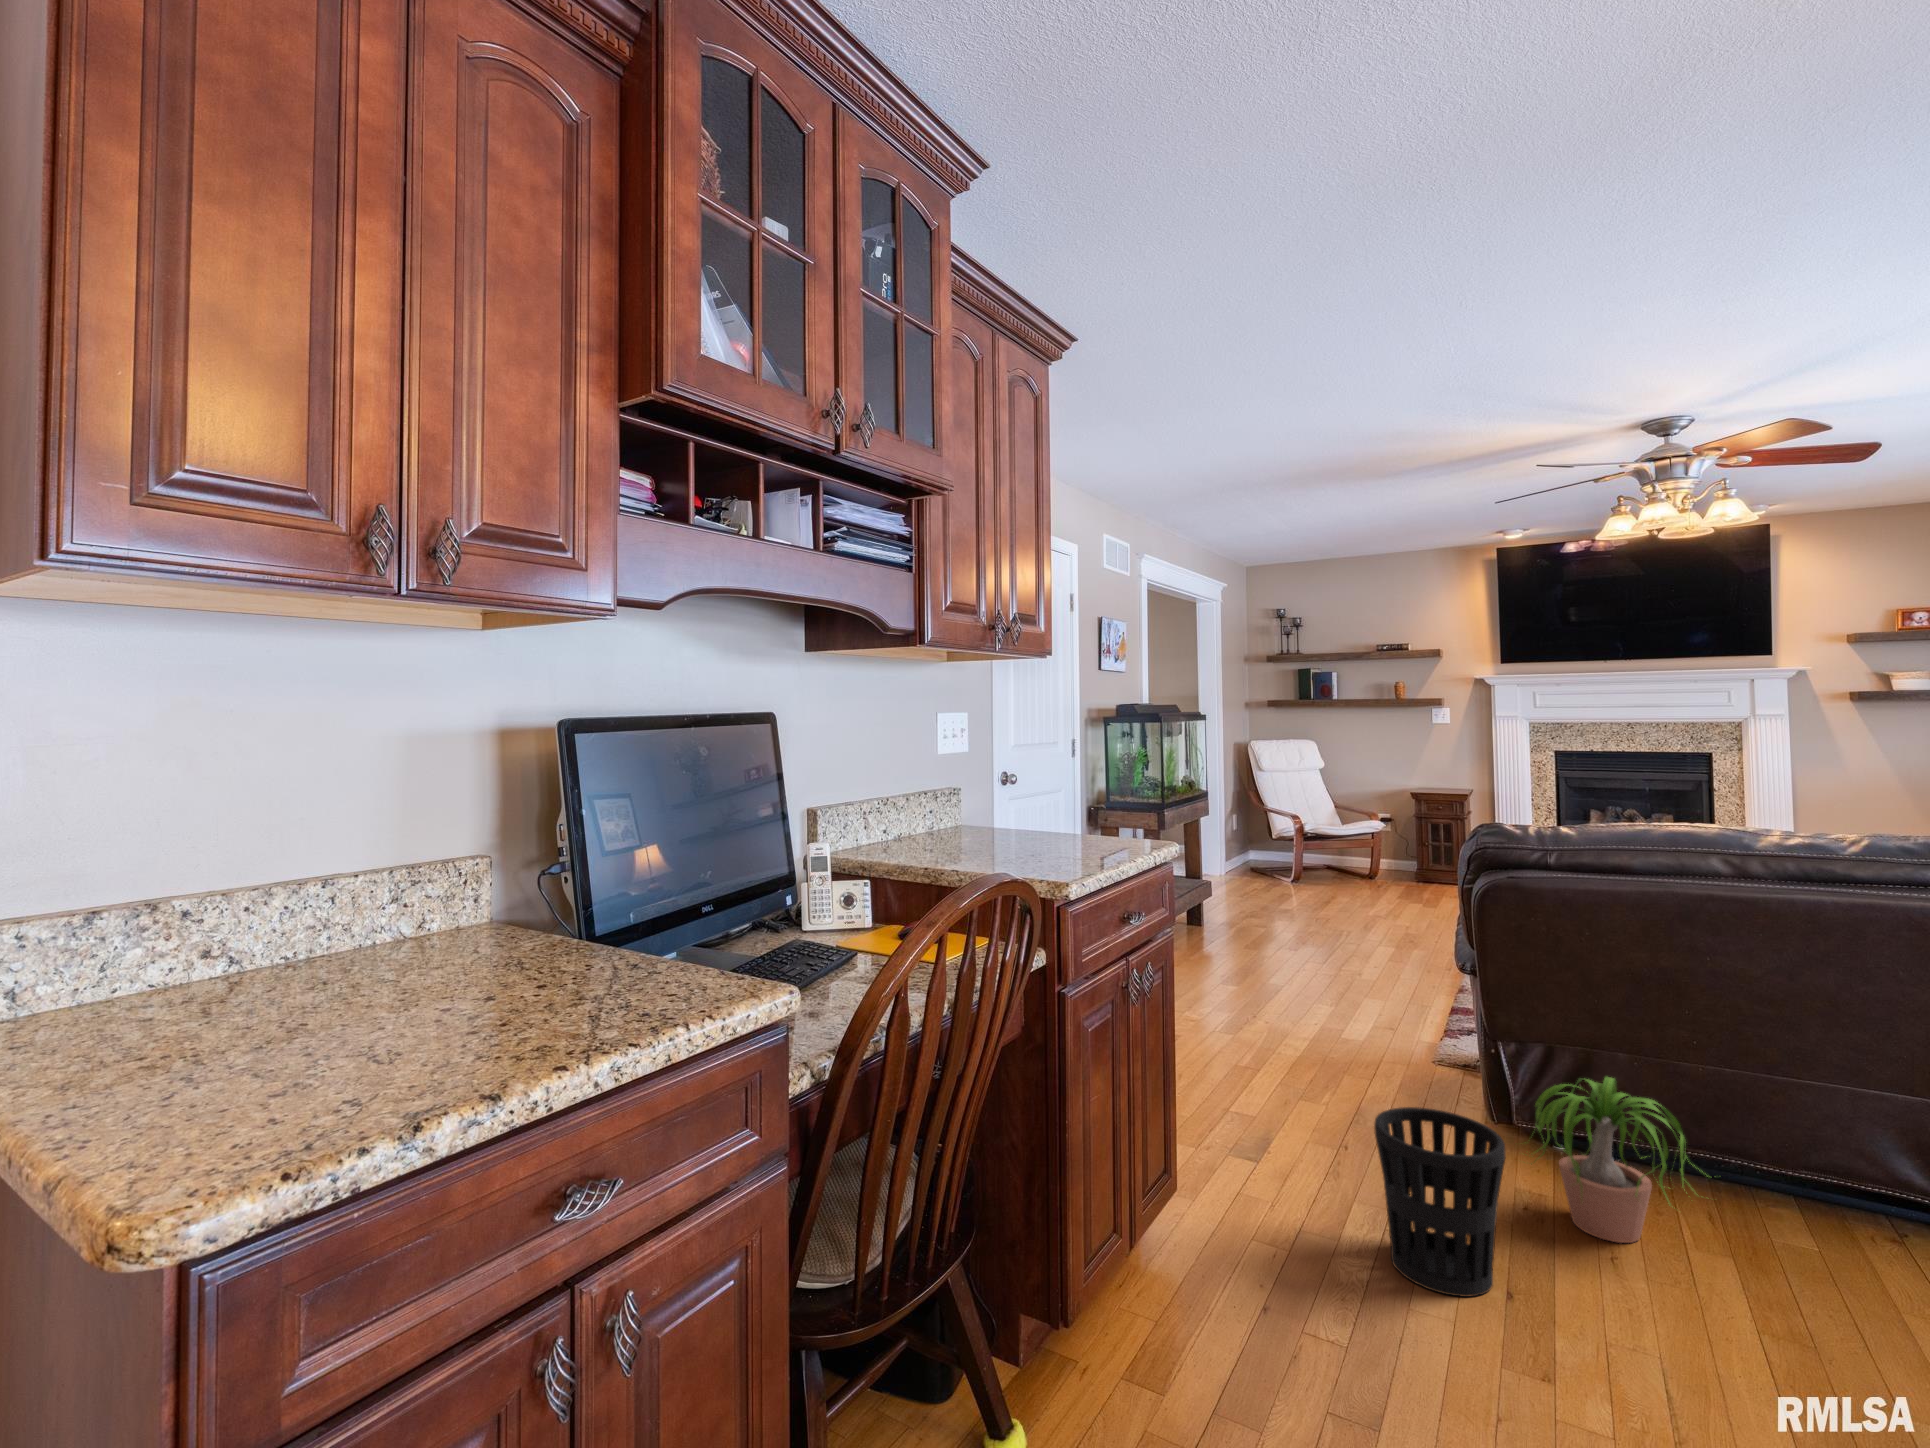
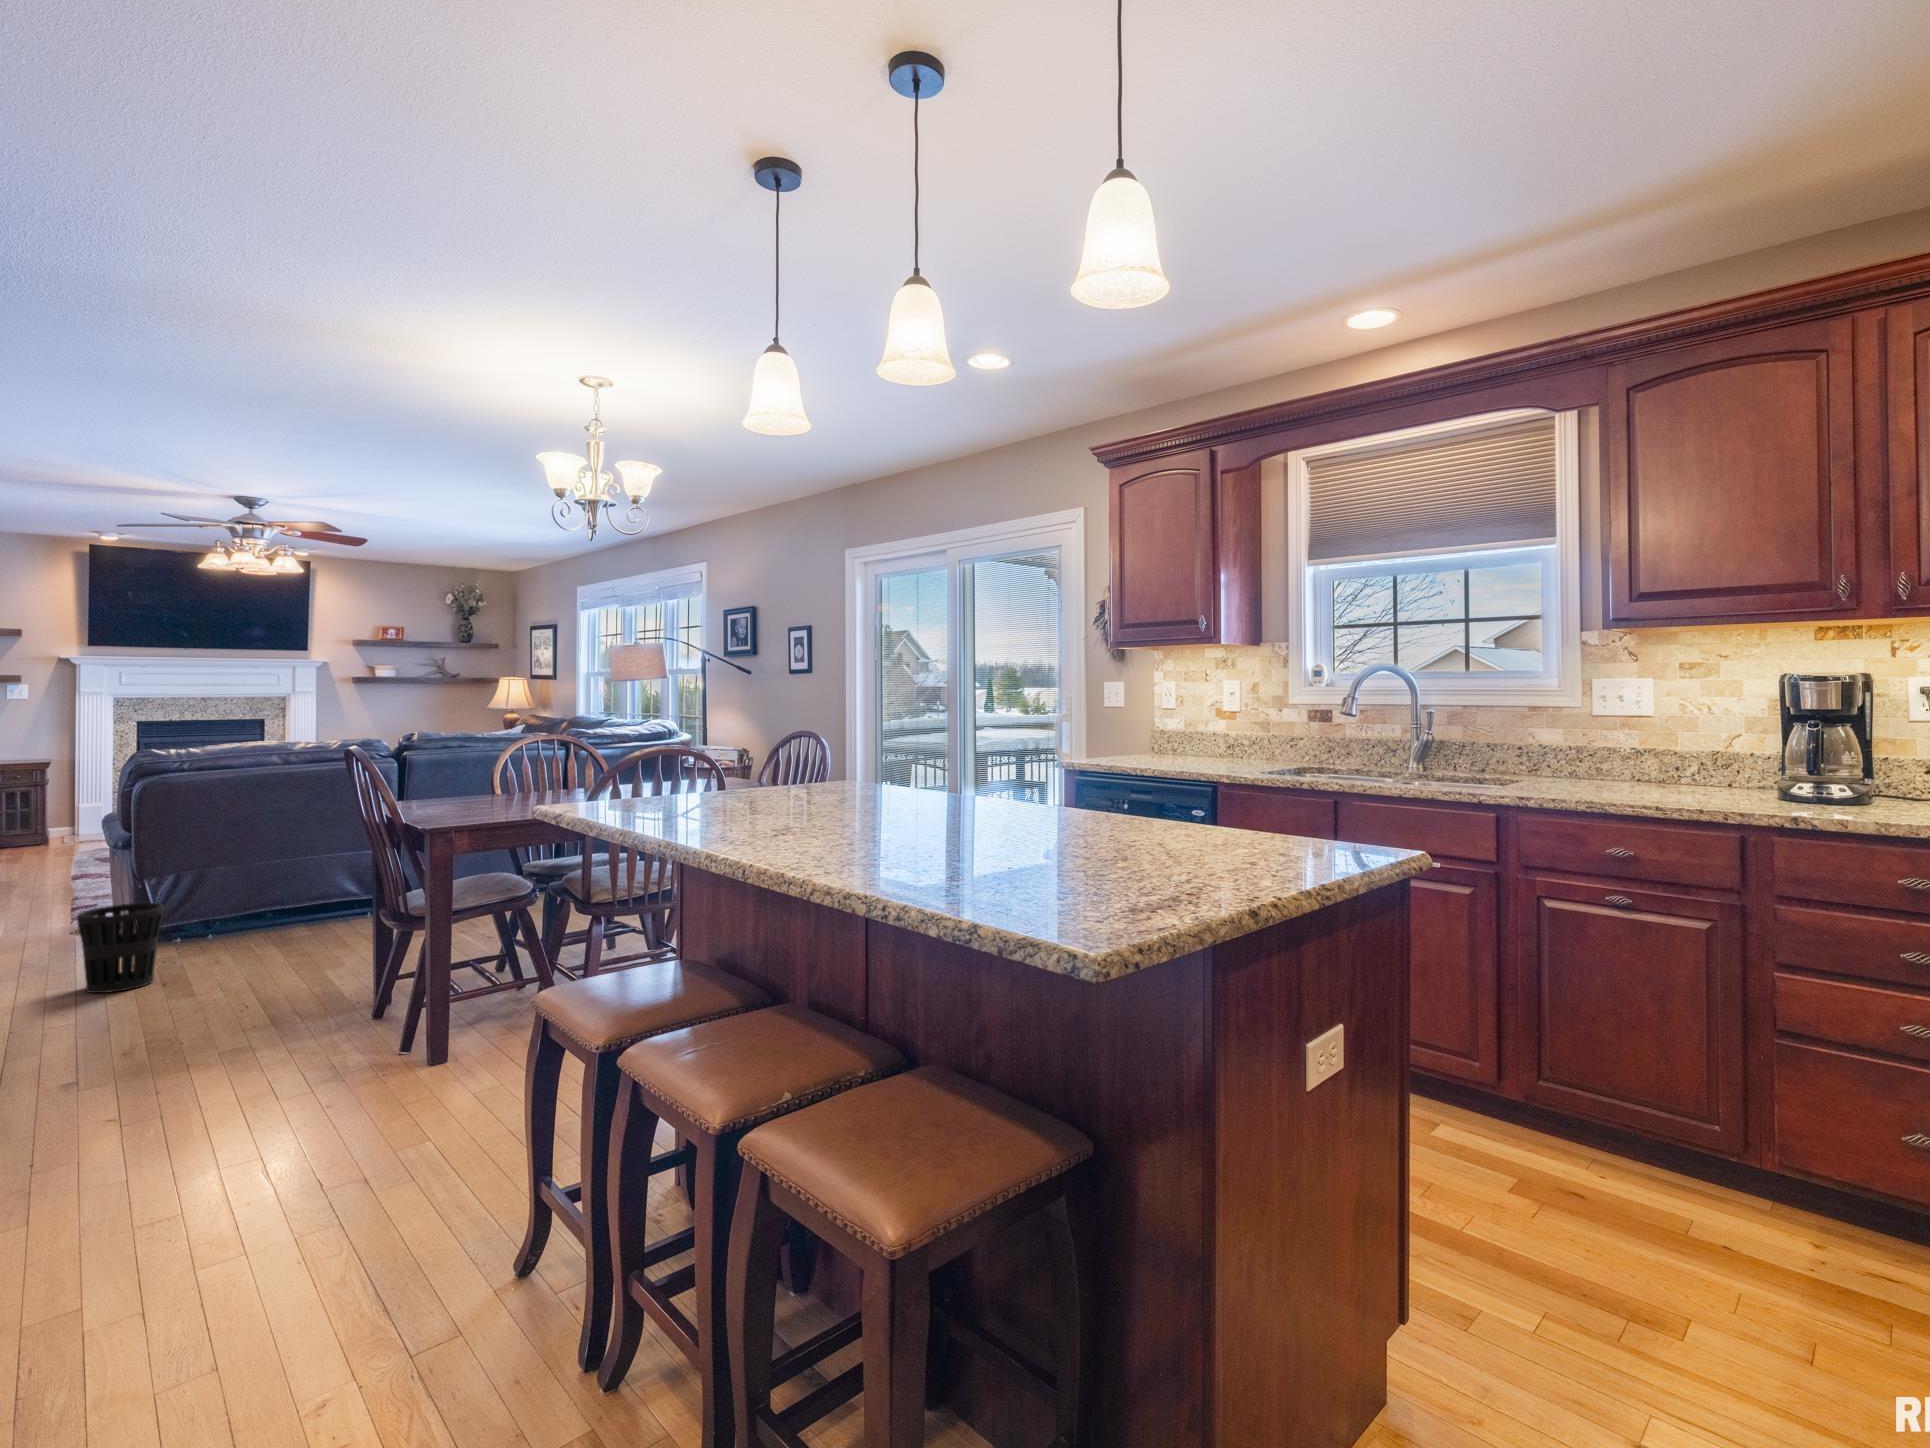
potted plant: present [1535,1077,1703,1243] -> none [157,875,275,955]

